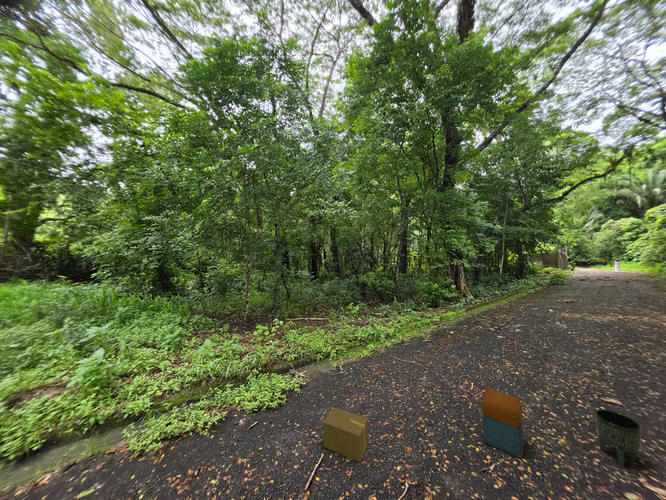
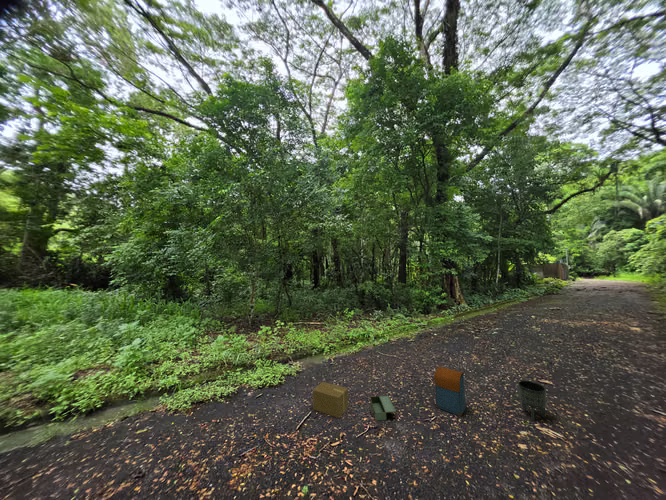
toolbox: none [397,425,437,467] -> present [370,395,396,421]

